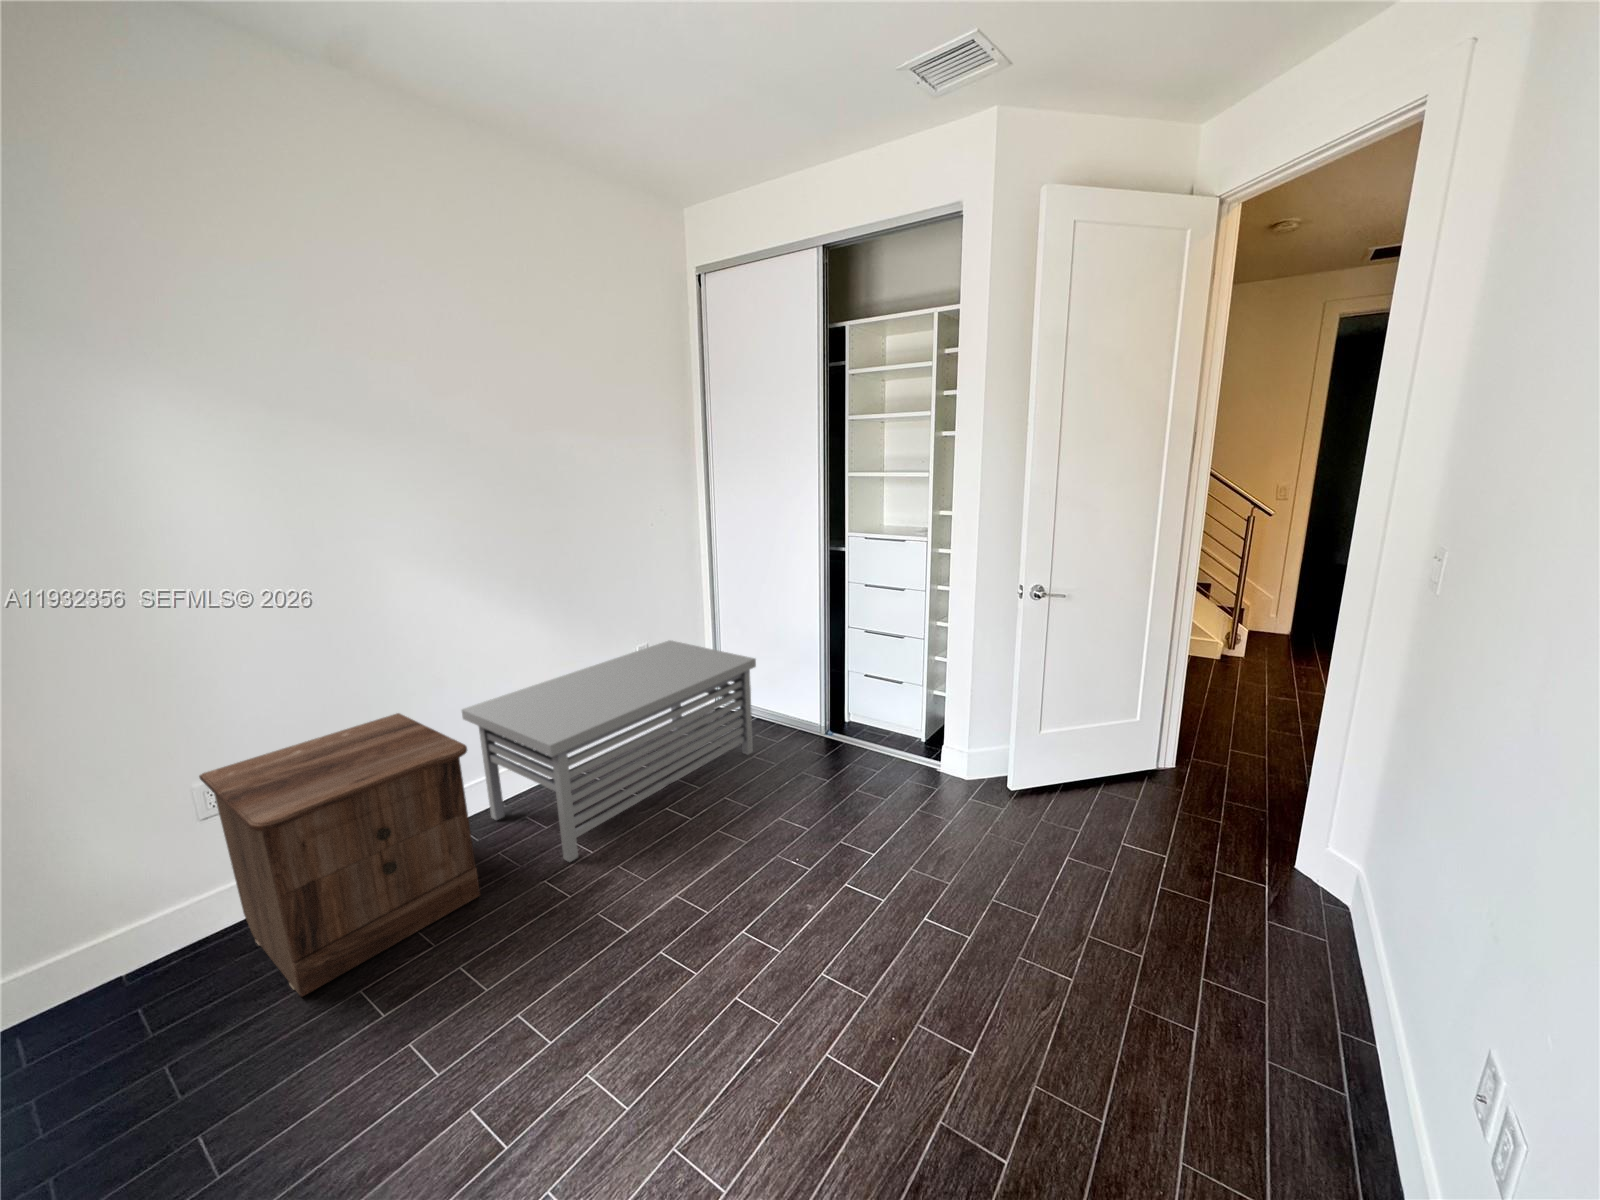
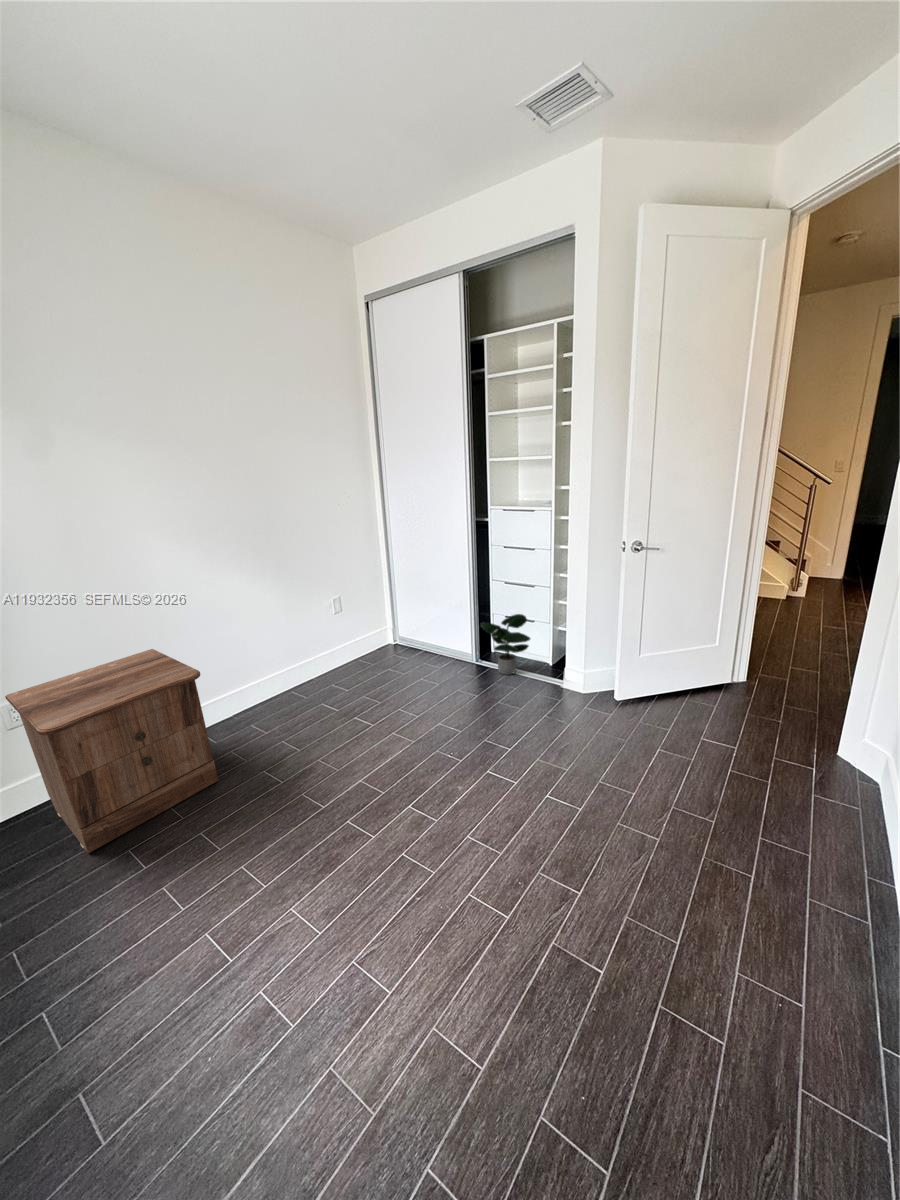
storage bench: present [462,640,756,862] -> none [200,592,422,756]
potted plant: none [832,674,899,755] -> present [481,614,530,675]

